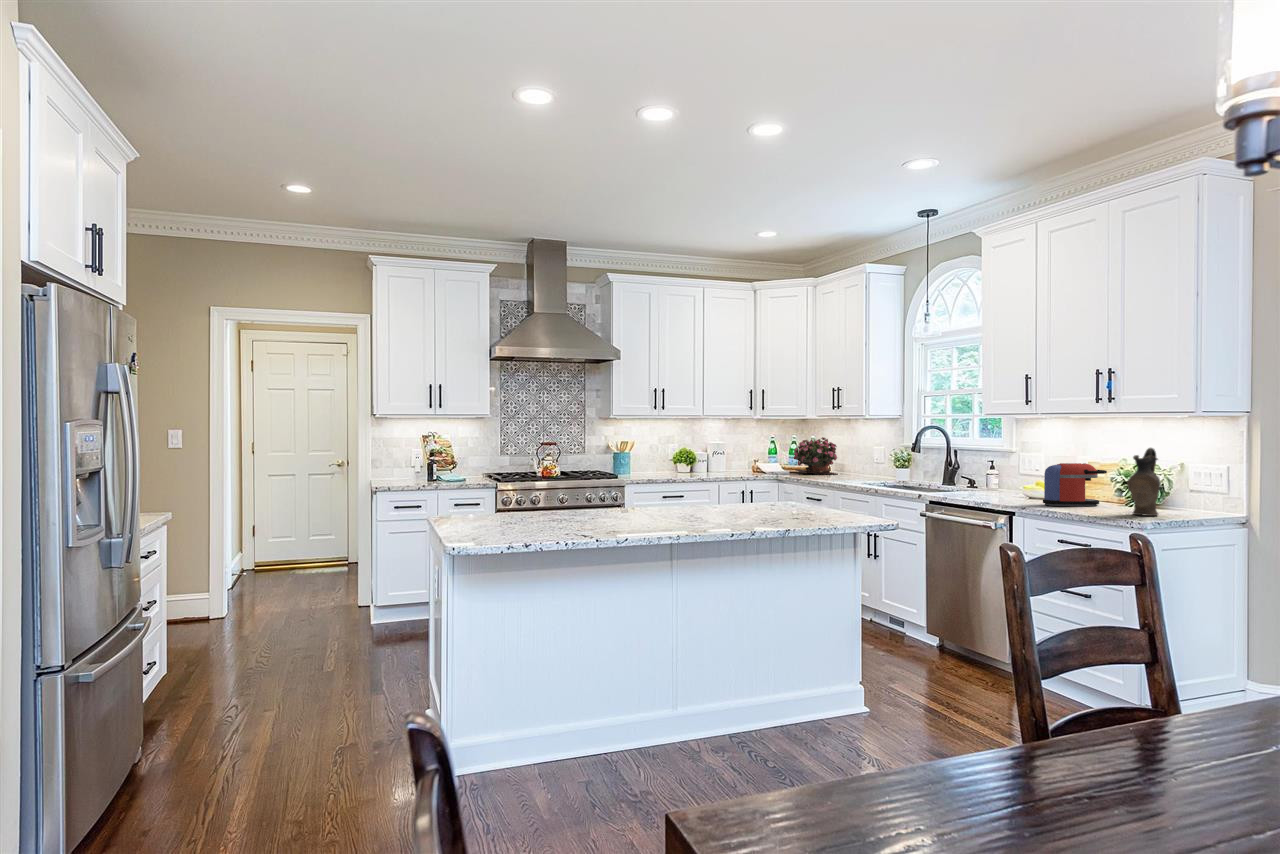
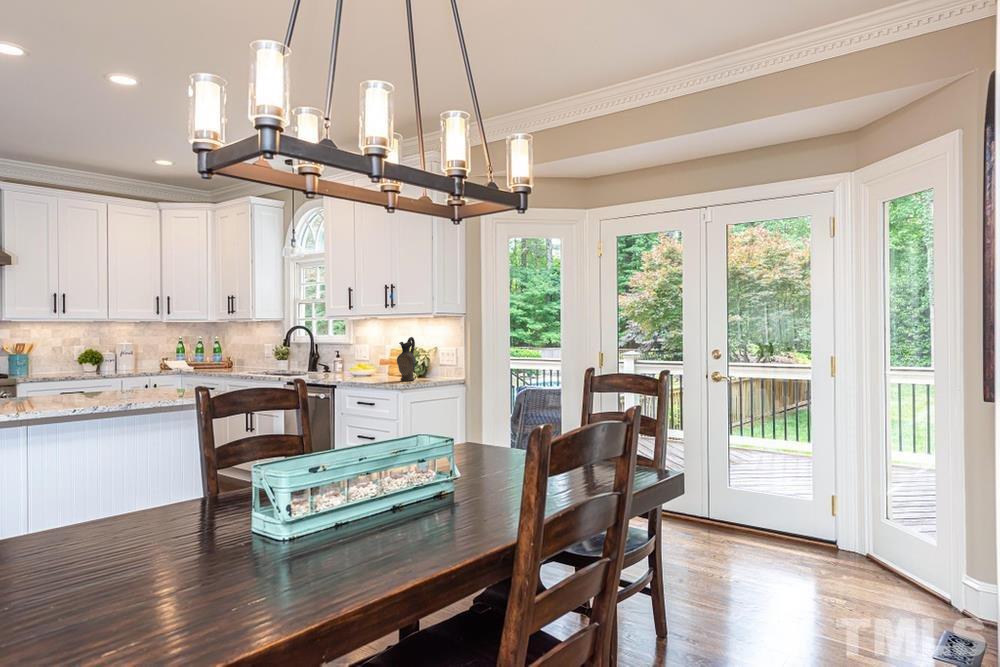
potted flower: present [794,437,837,474] -> none [195,337,237,368]
coffee maker: present [1043,463,1107,506] -> none [355,349,394,379]

